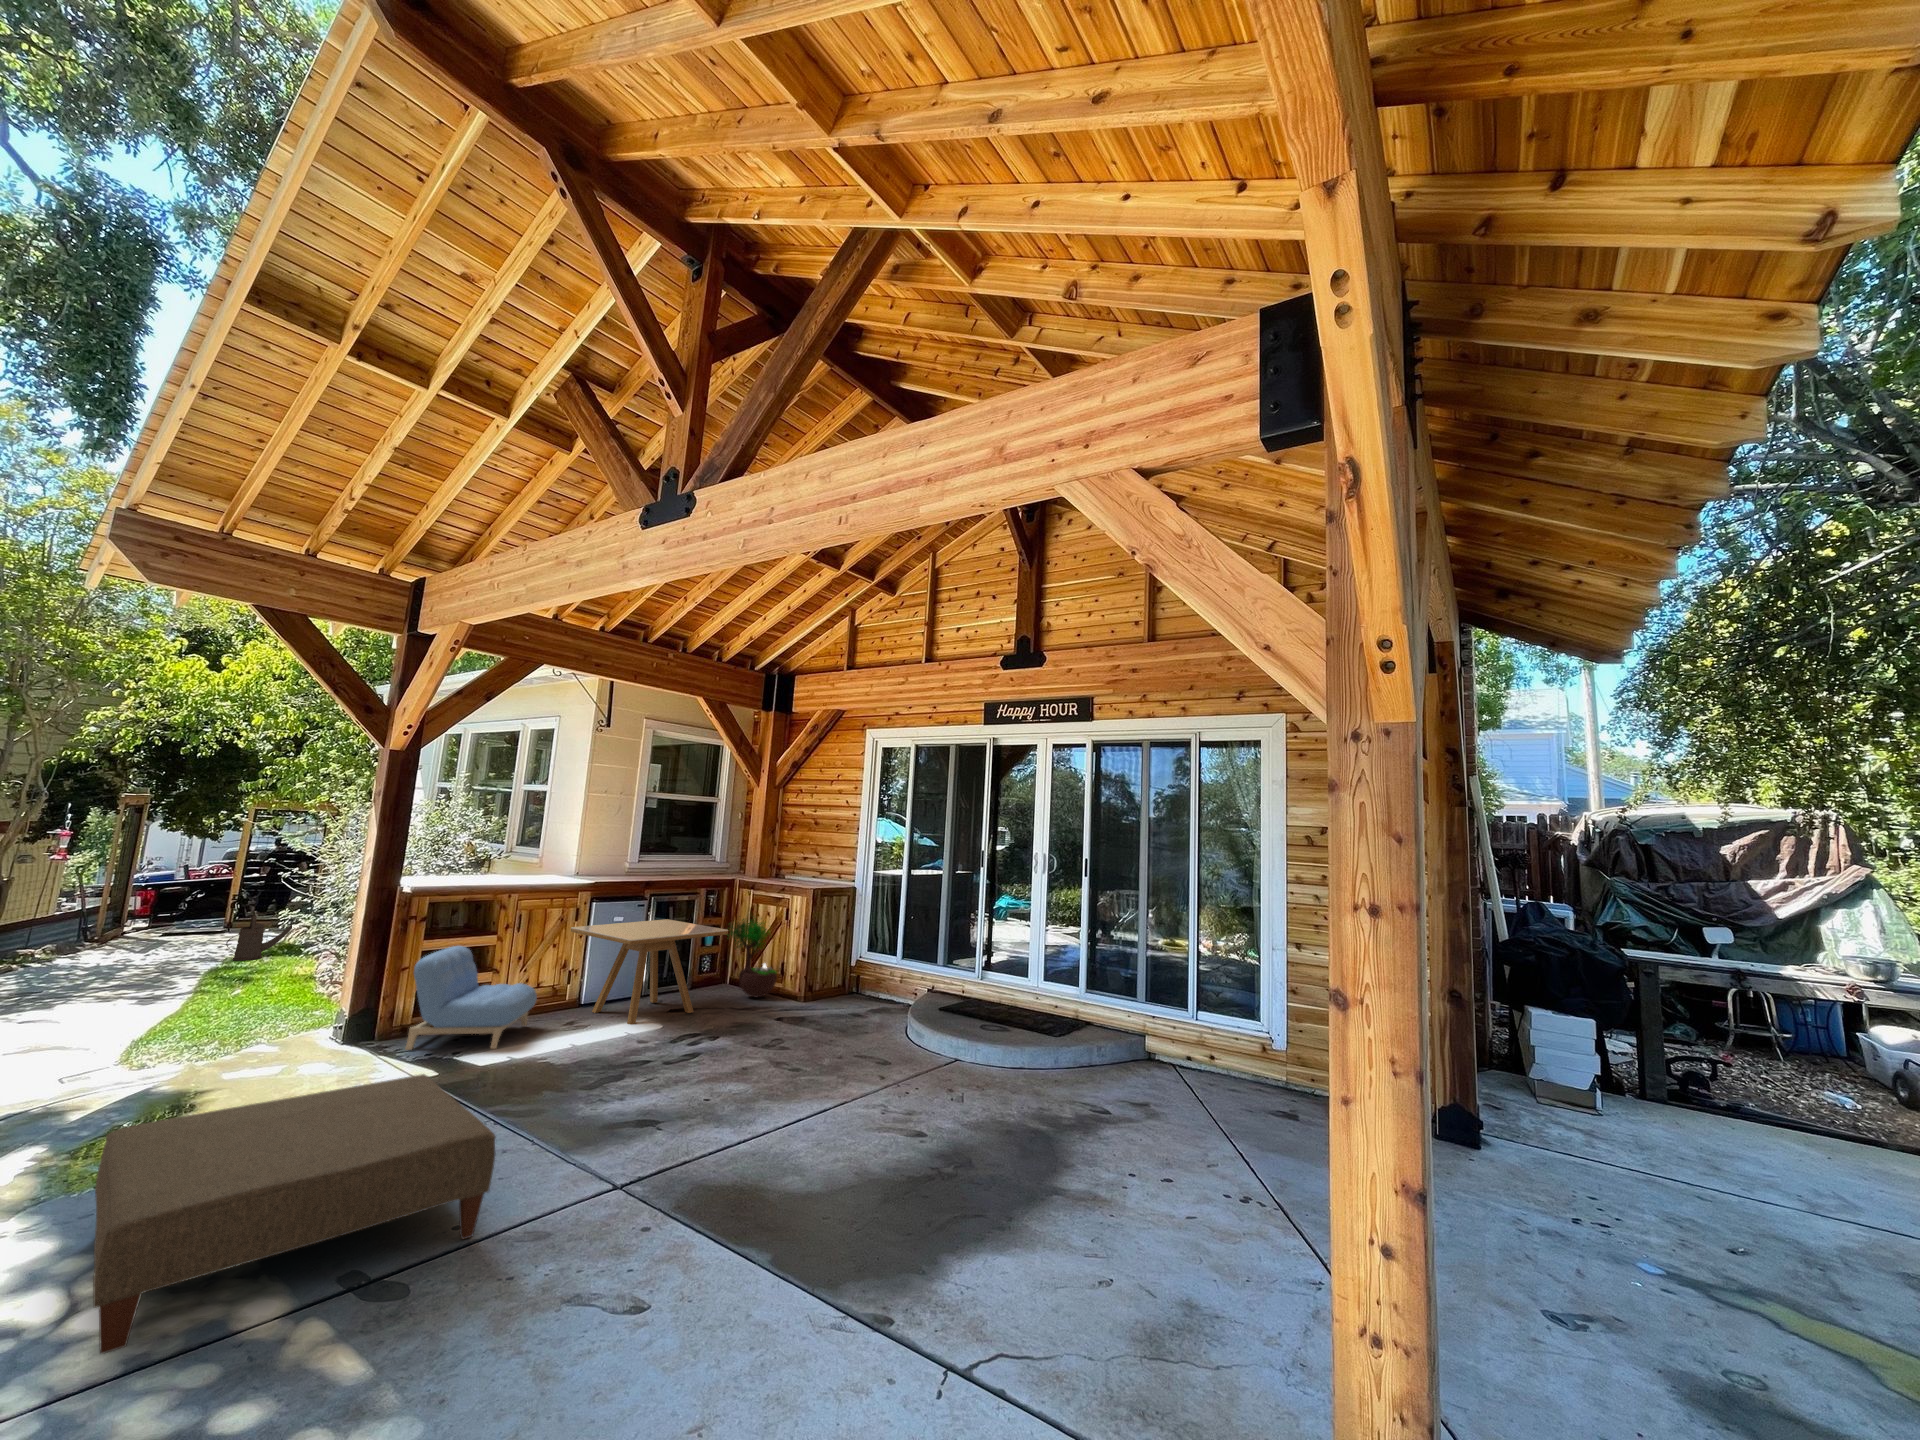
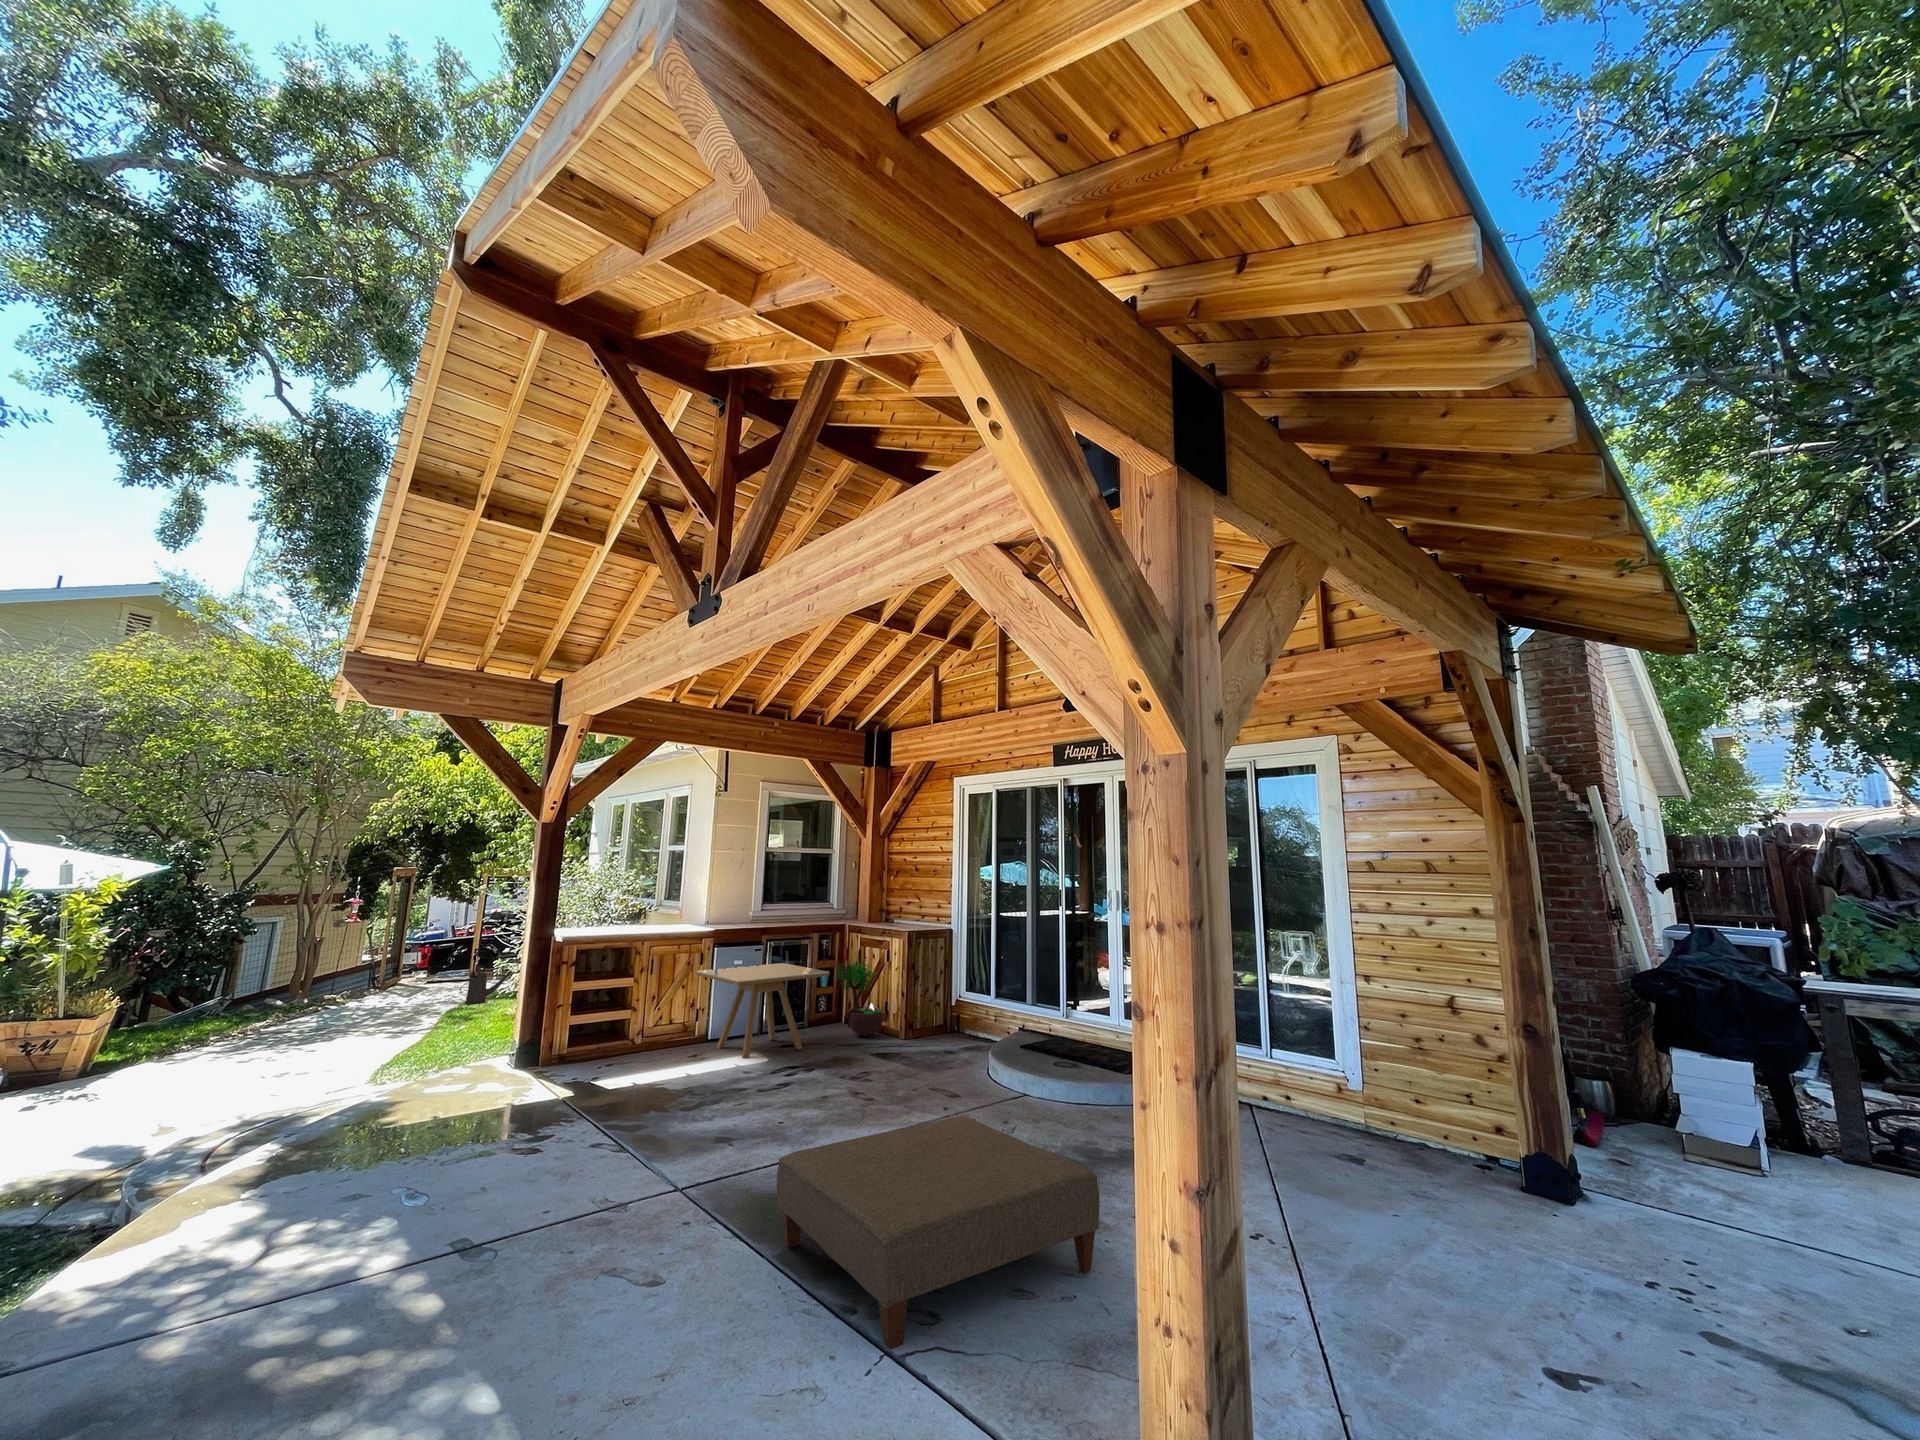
armchair: present [405,946,537,1050] -> none [558,987,665,1077]
ottoman: present [93,1074,496,1354] -> present [777,1115,1100,1349]

